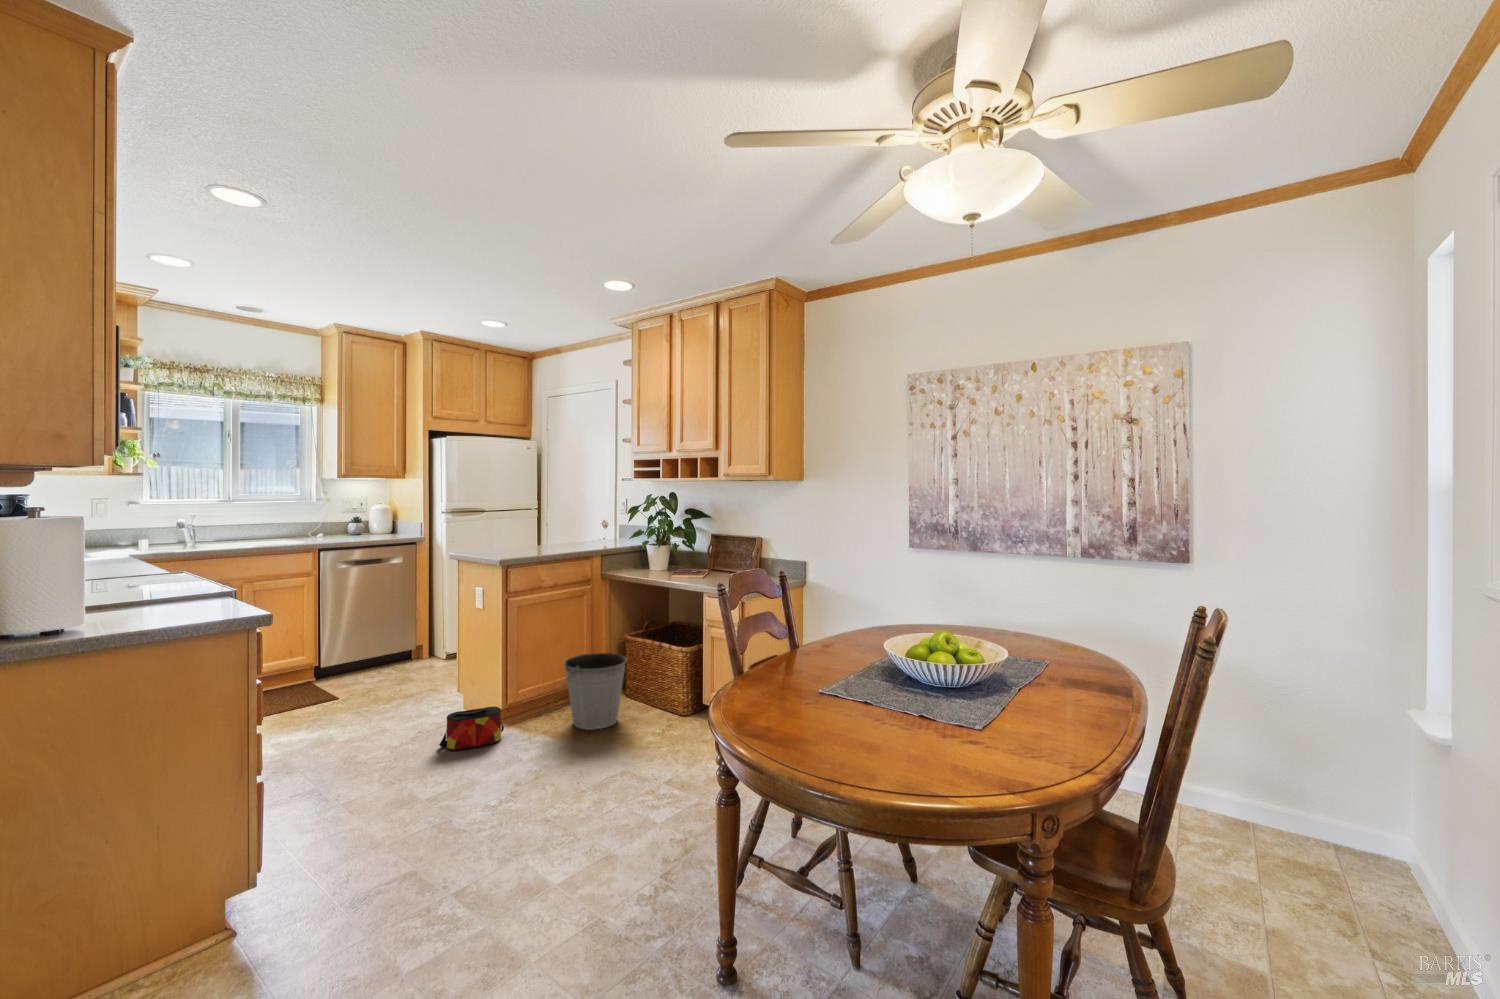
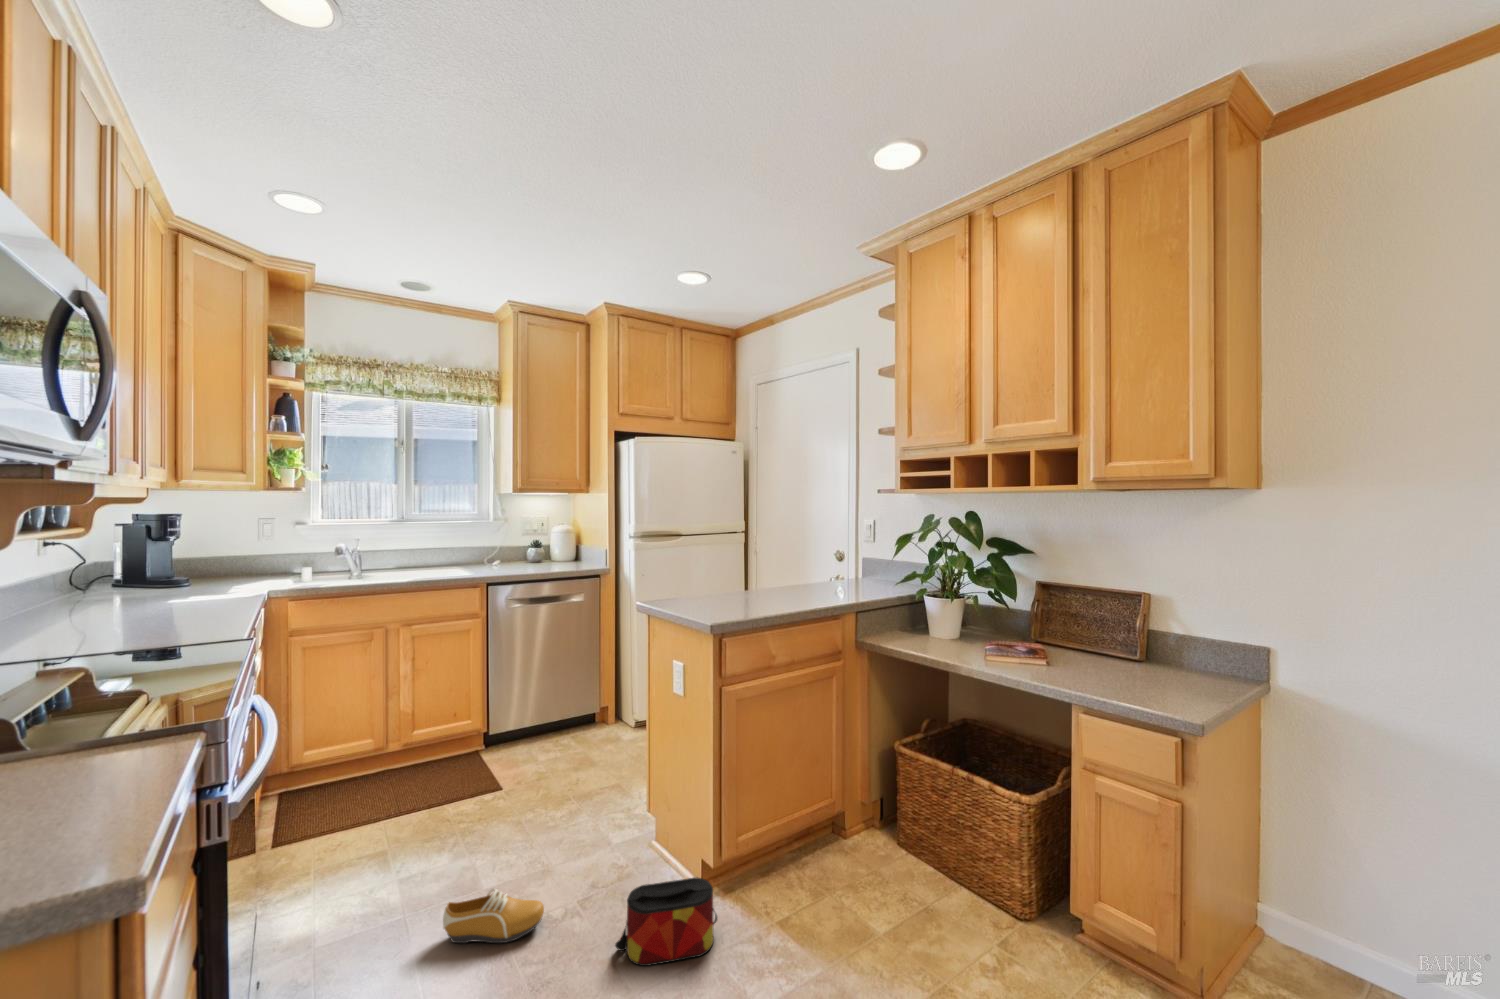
bucket: present [564,651,626,730] -> none [809,779,921,939]
shoe: none [322,725,390,756] -> present [443,889,544,943]

